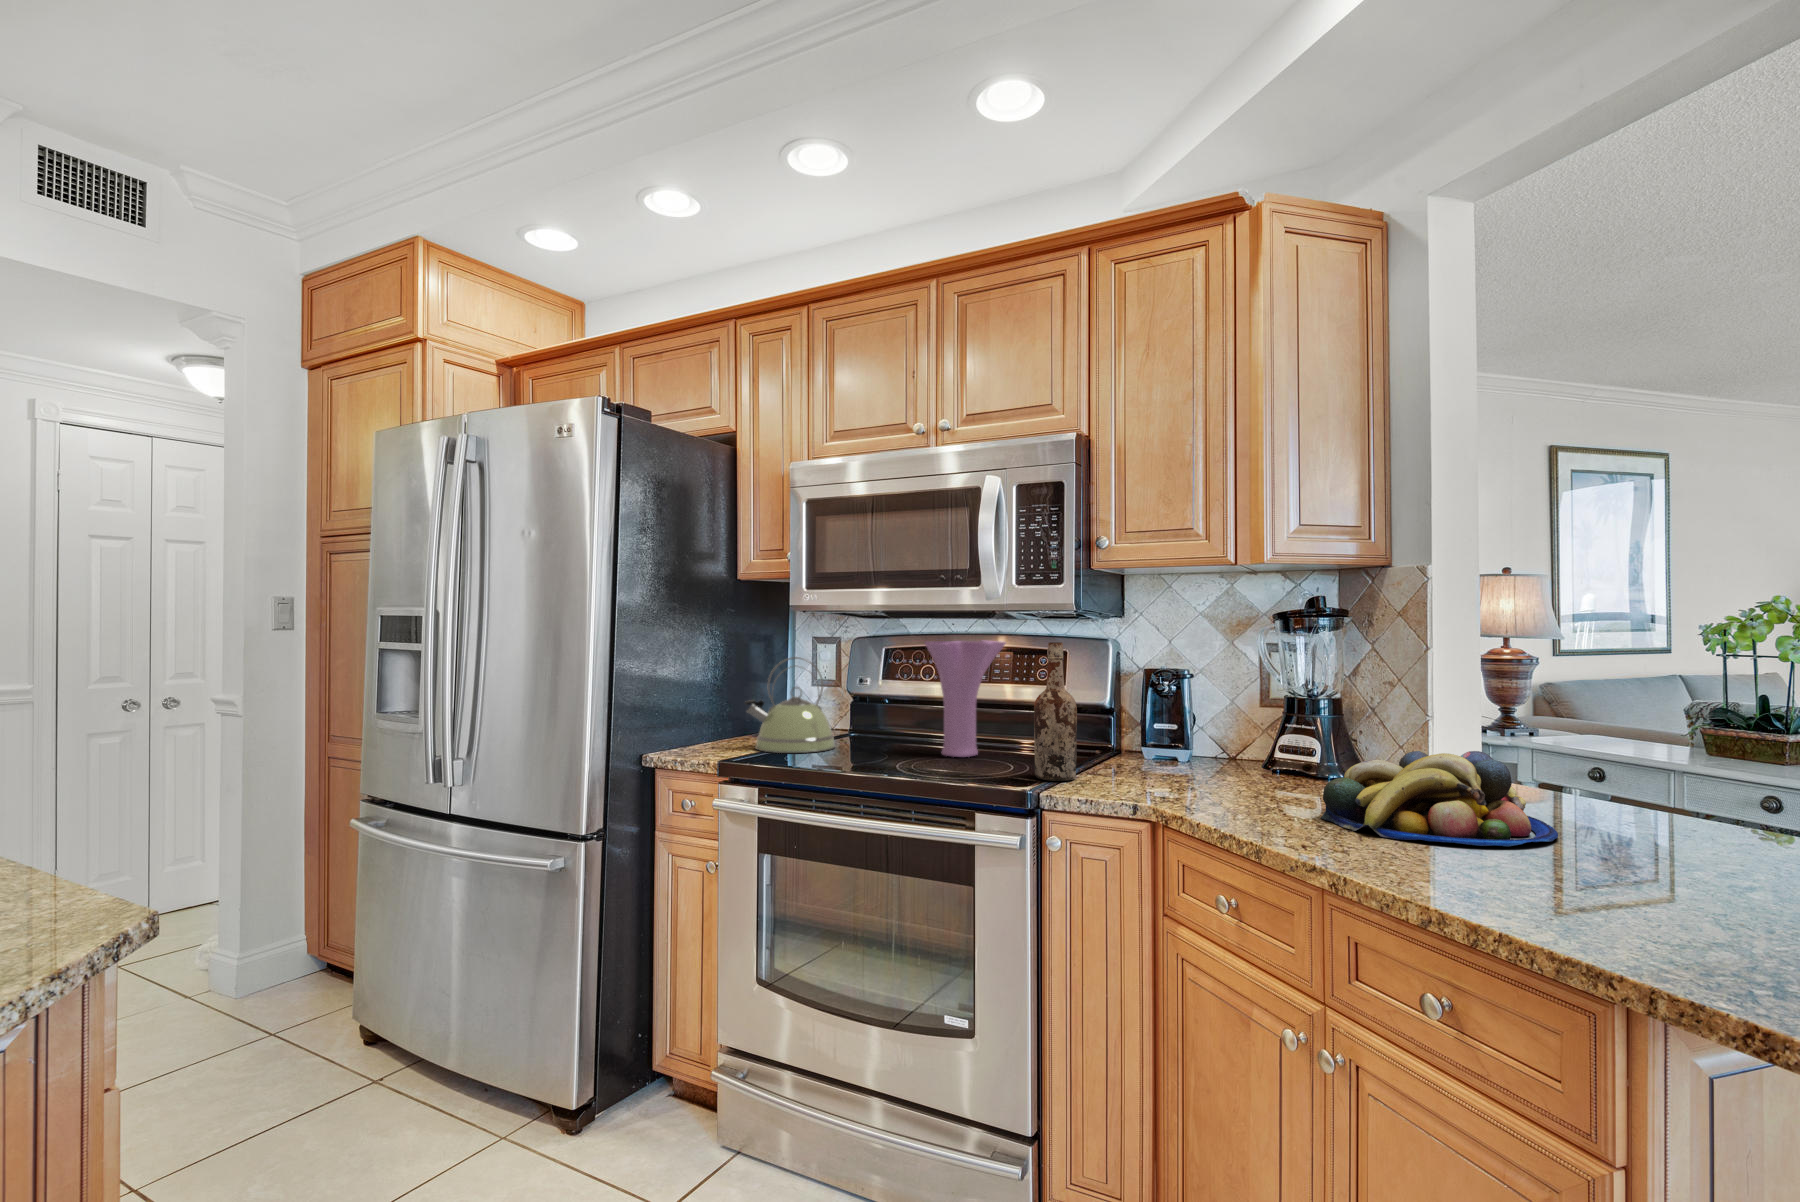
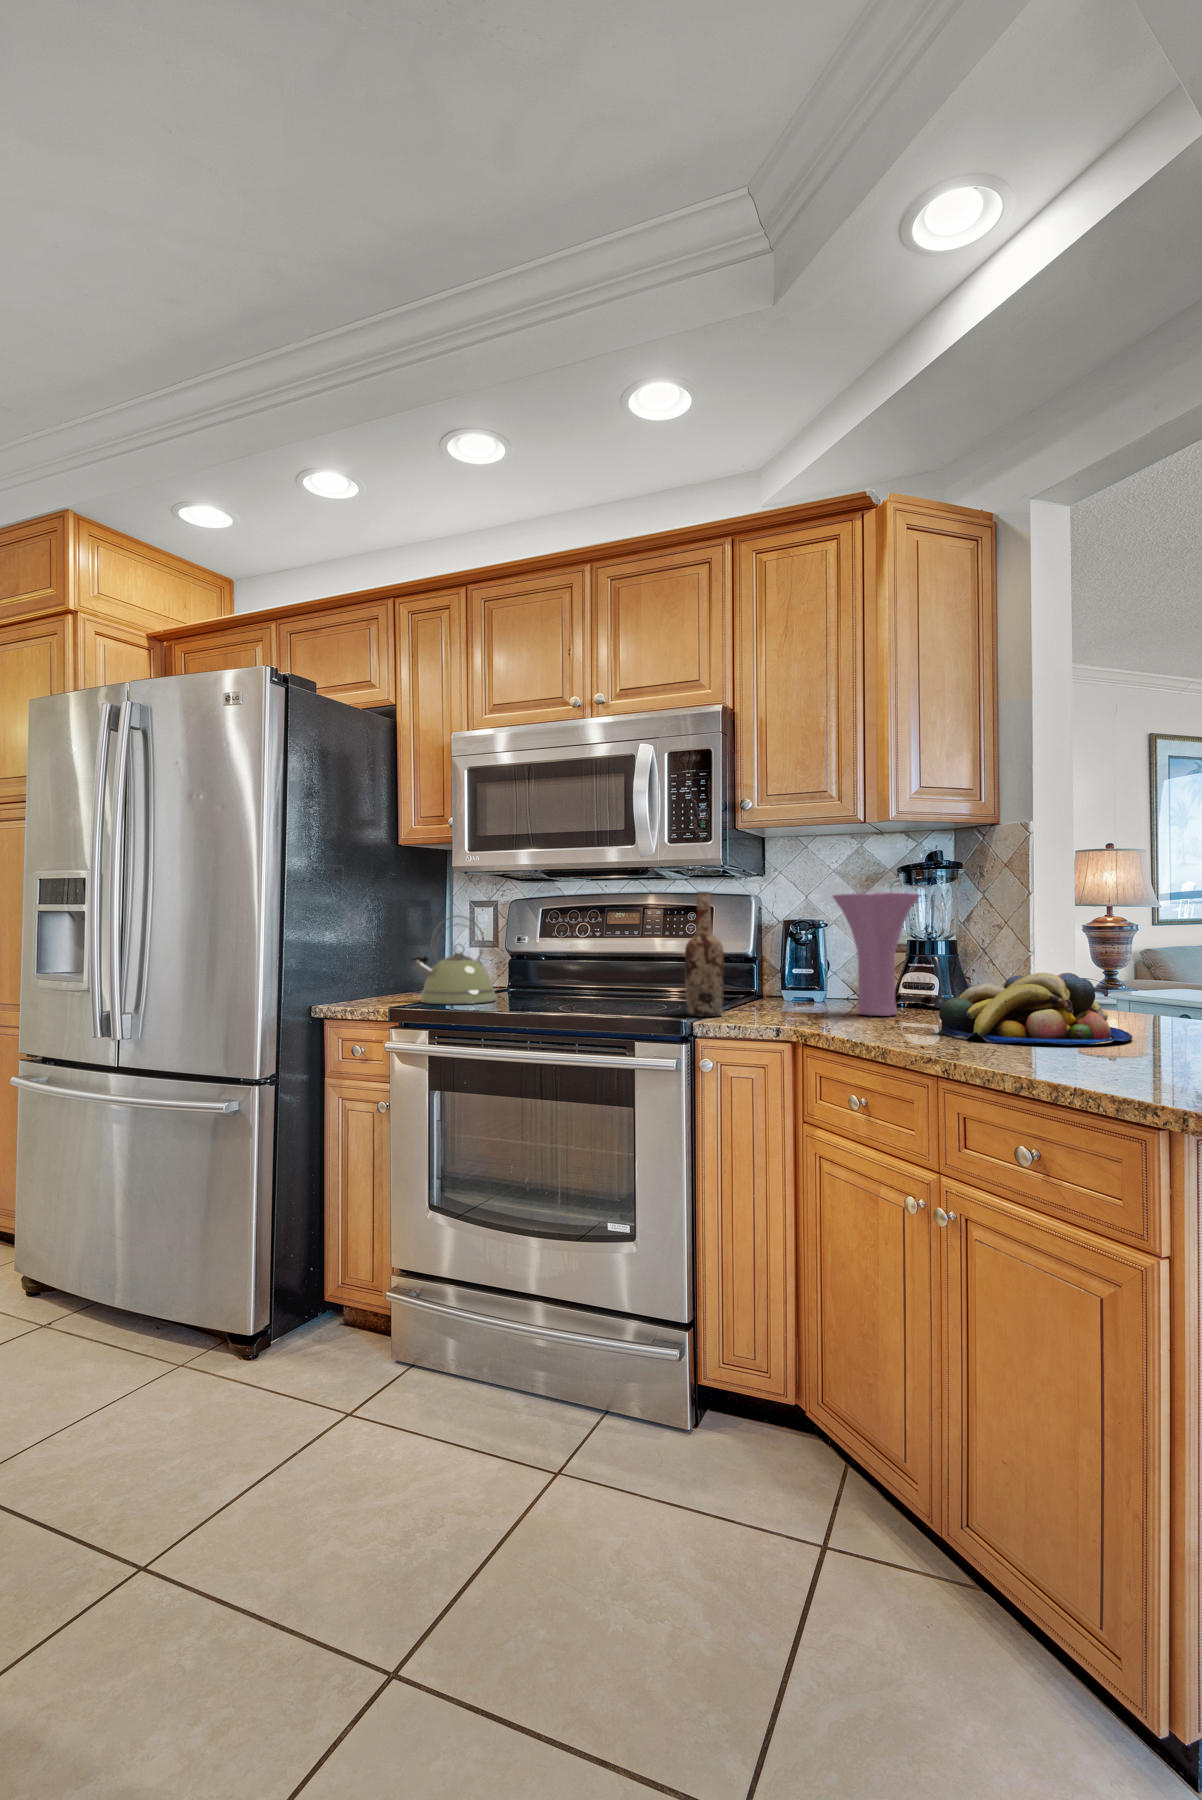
vase: present [925,641,1006,757] -> present [833,892,920,1016]

